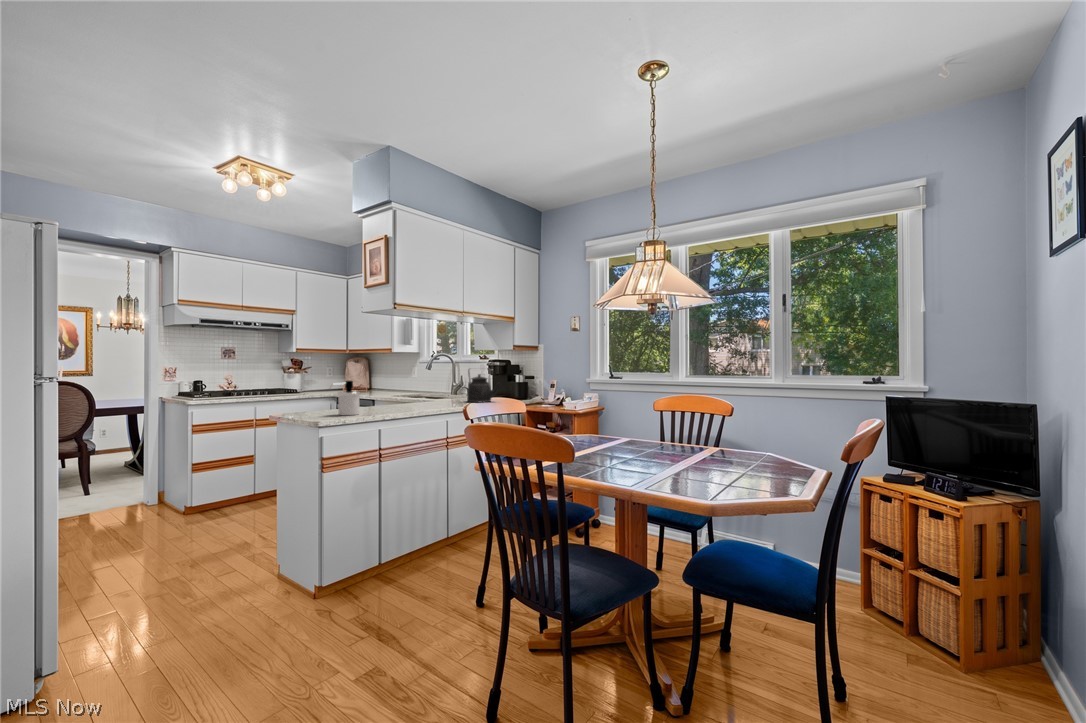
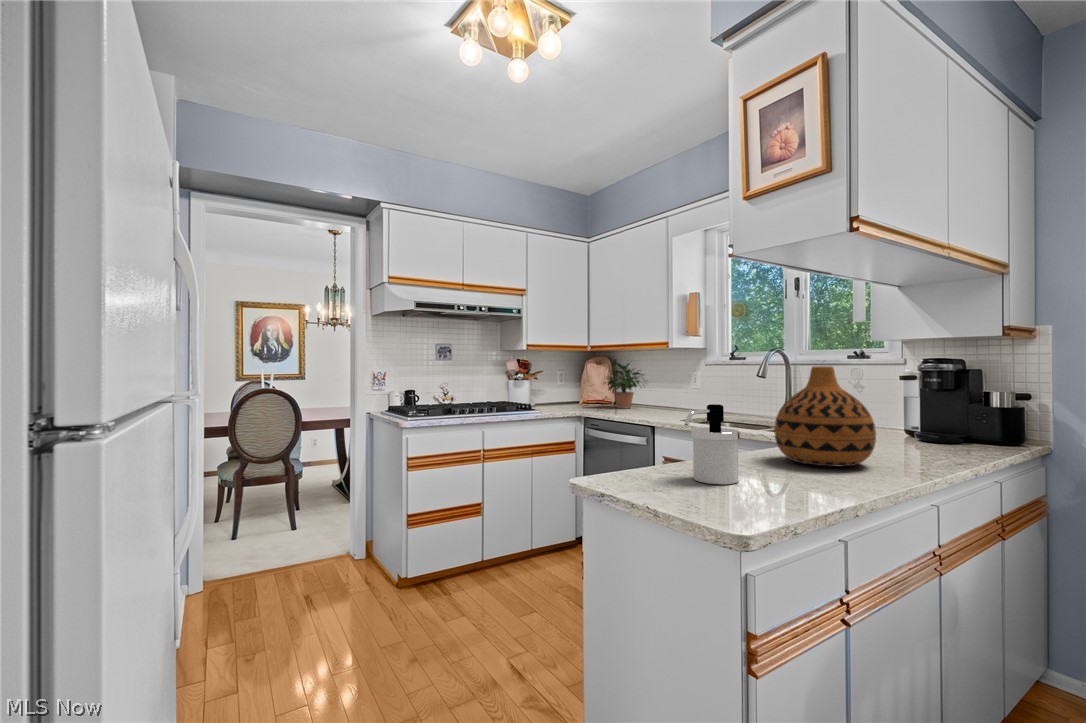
potted plant: none [354,359,385,391] -> present [604,359,645,409]
vase: none [395,364,438,408] -> present [774,366,876,466]
kettle: present [467,370,501,402] -> none [881,376,975,449]

